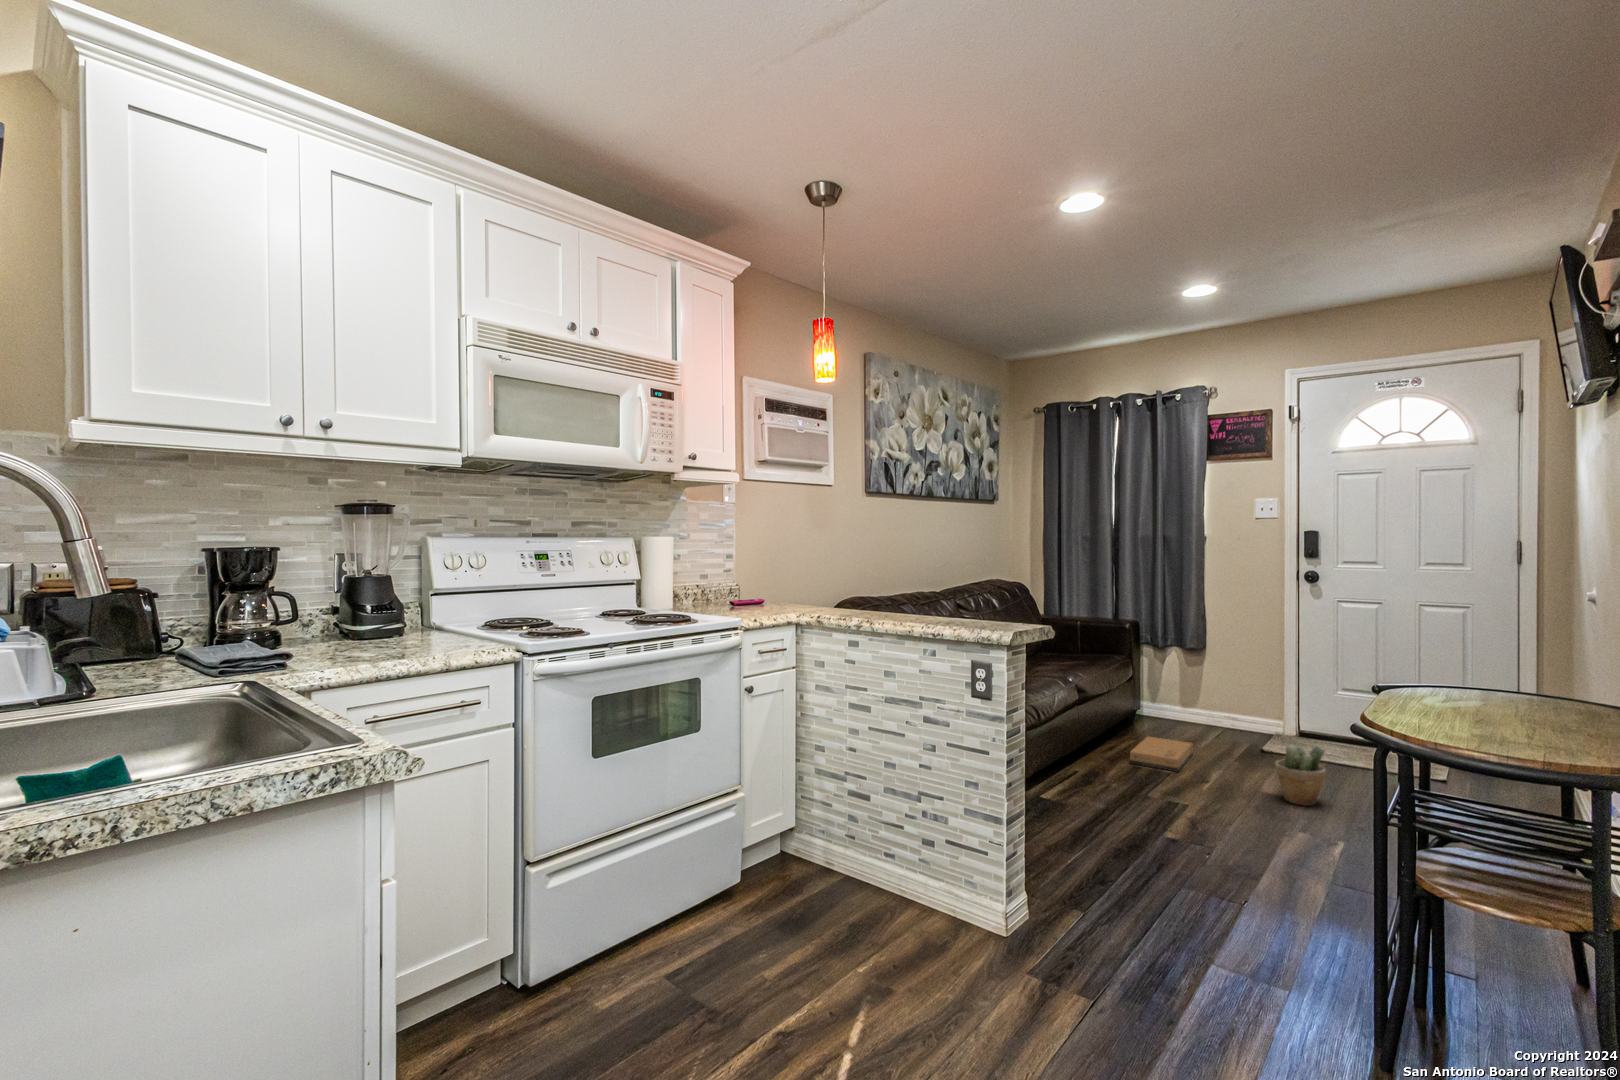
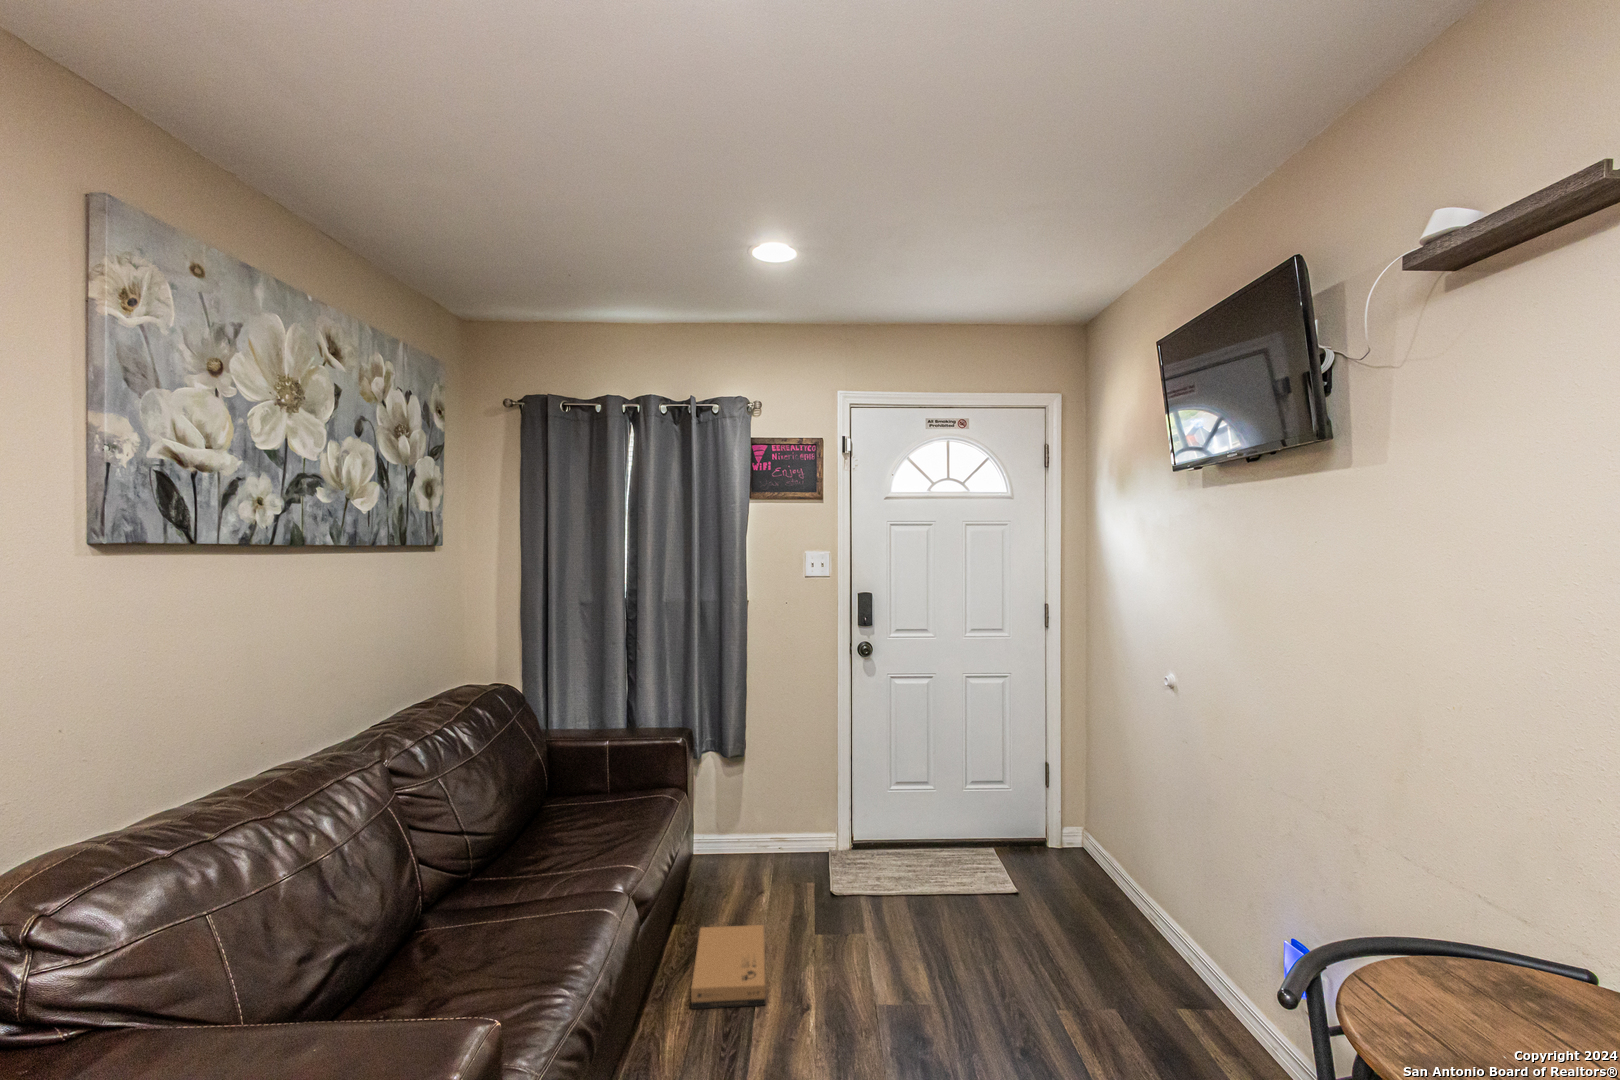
potted plant: present [1275,745,1326,805] -> none [906,929,970,1031]

